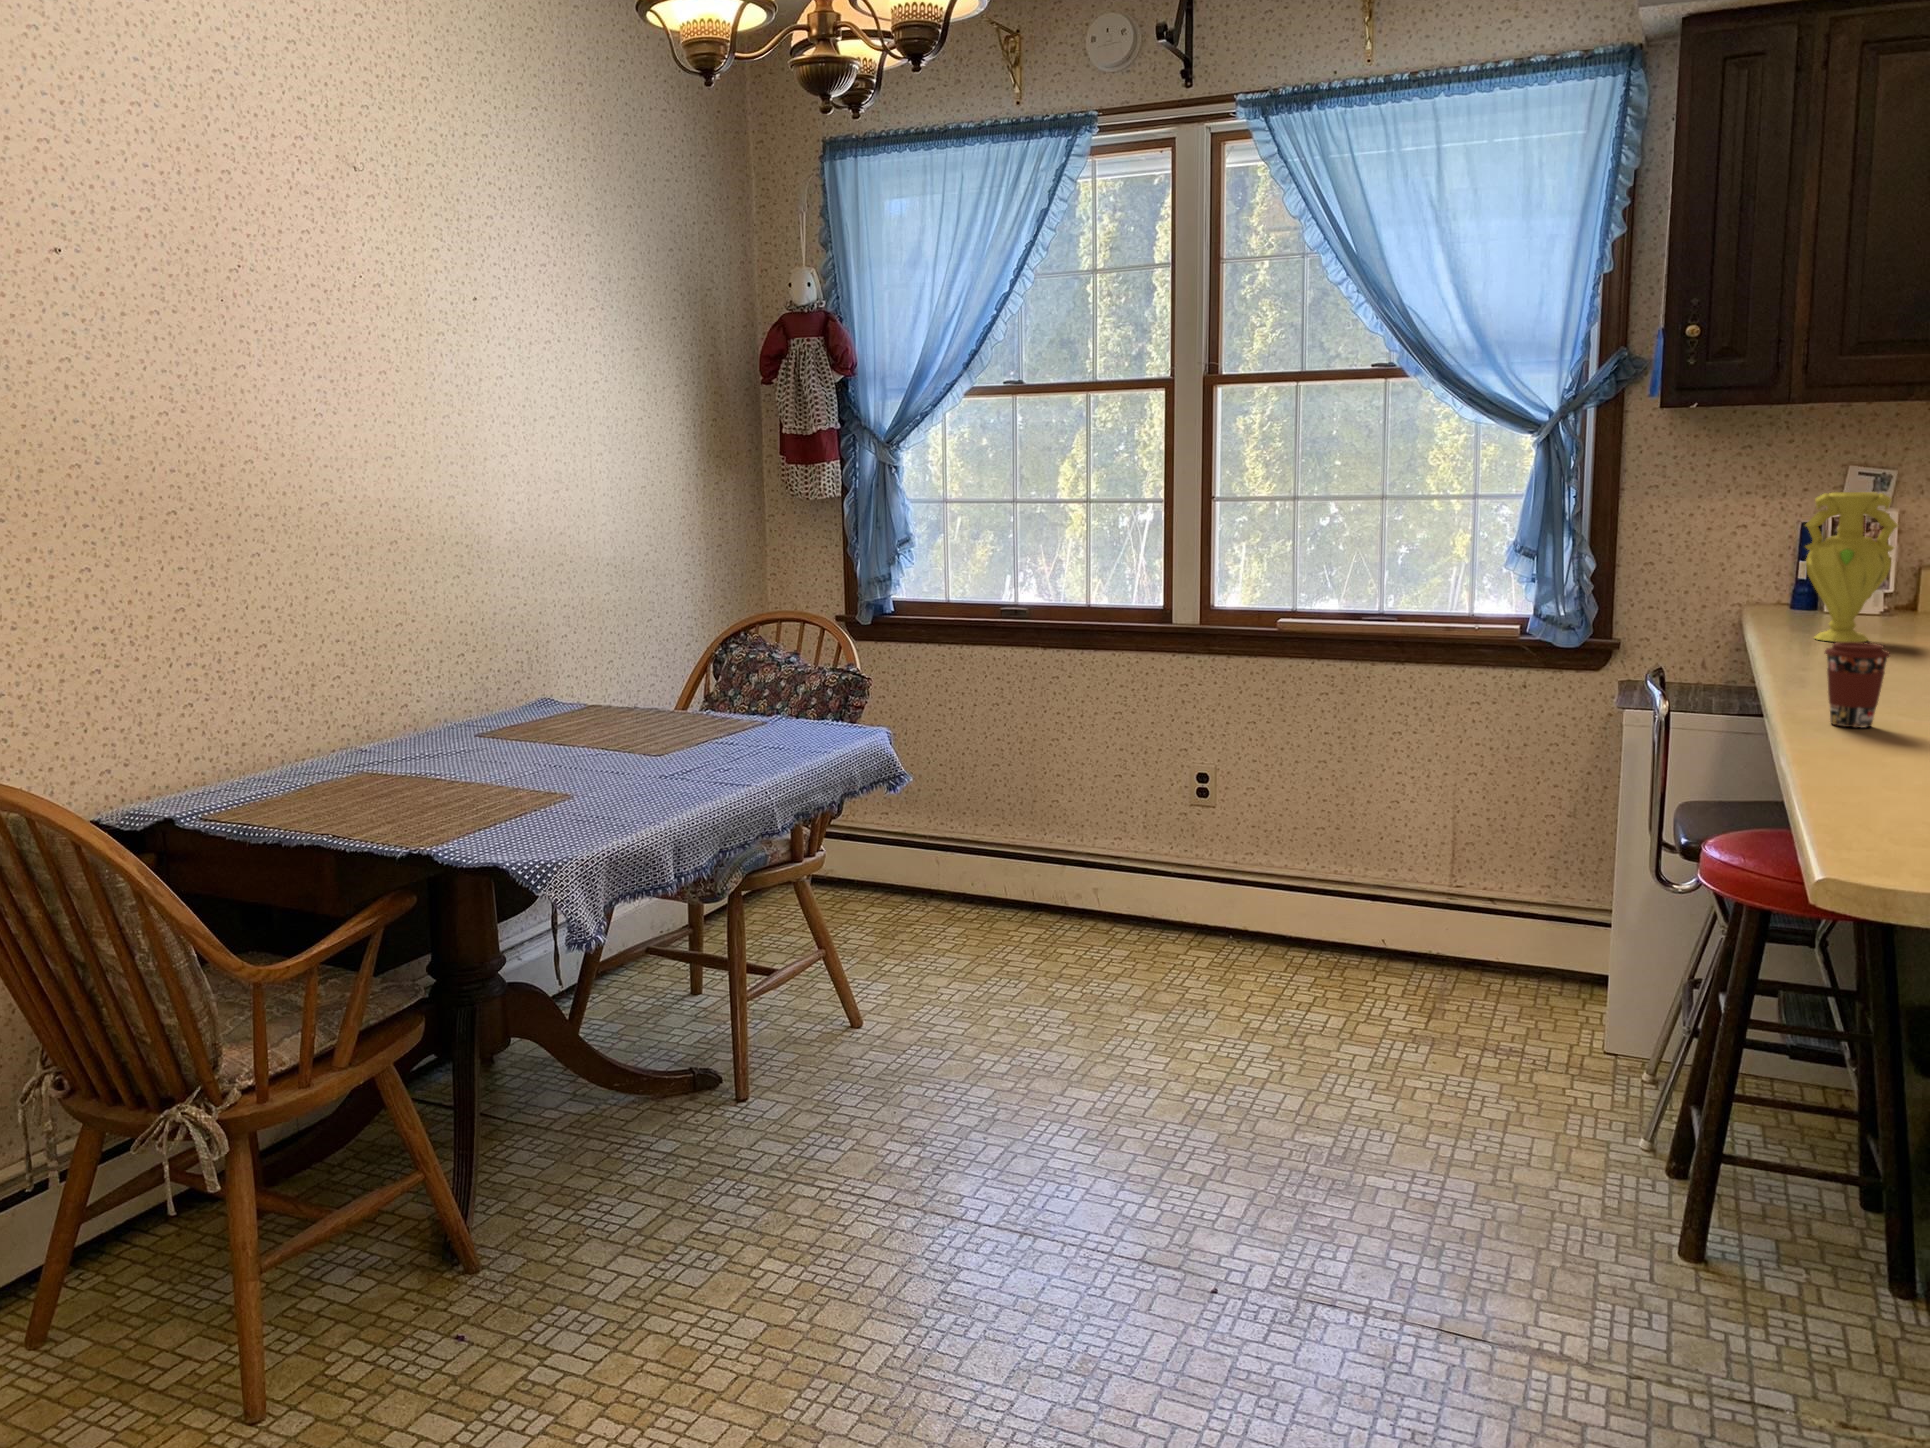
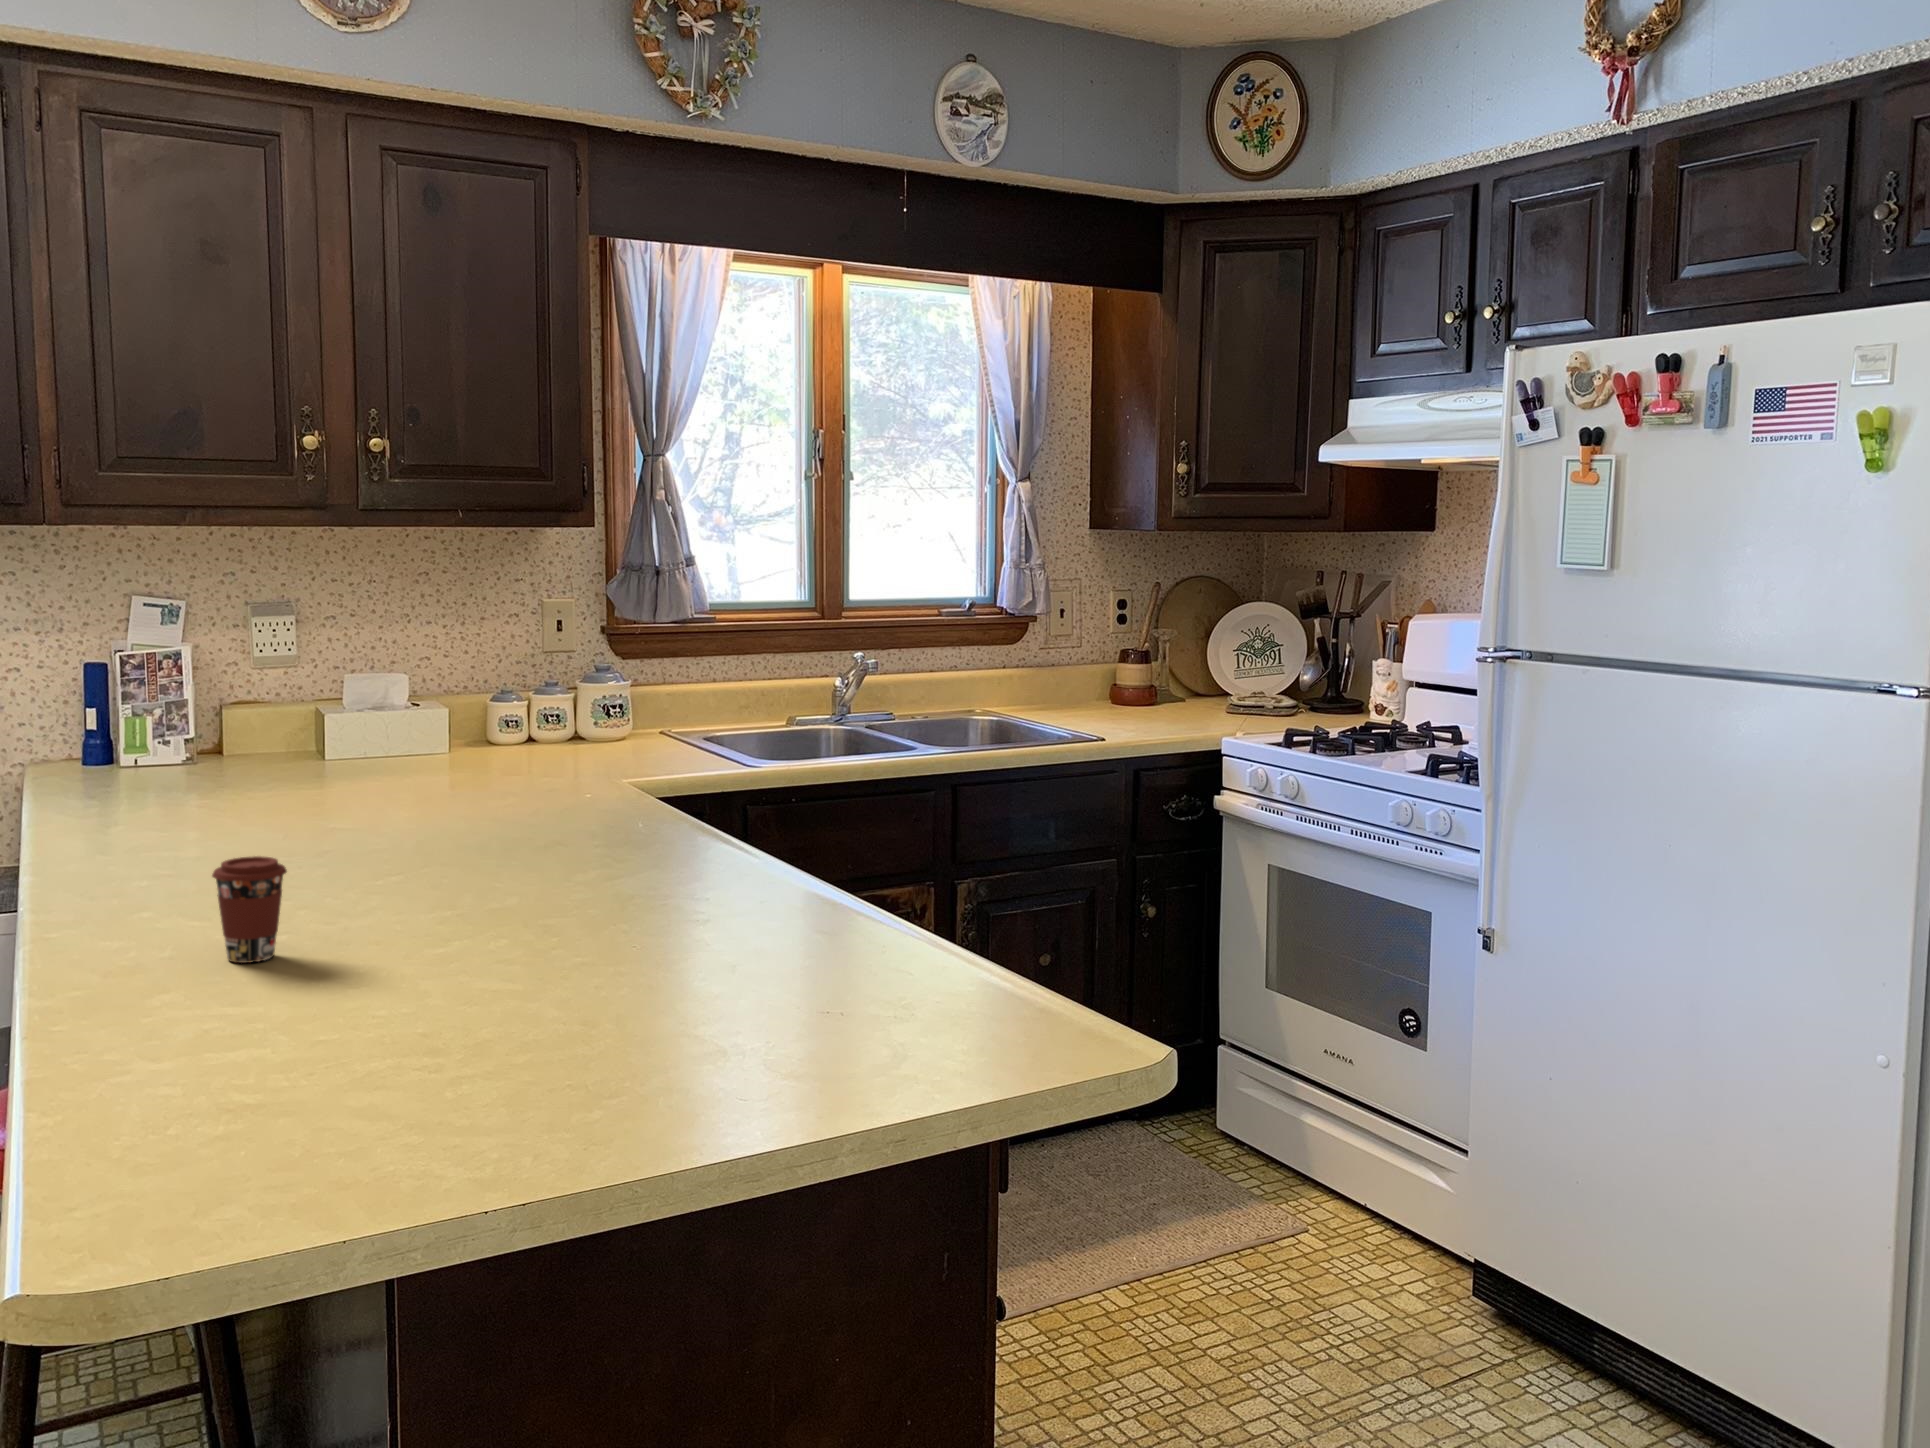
vase: present [1805,492,1898,642] -> none [107,638,214,815]

